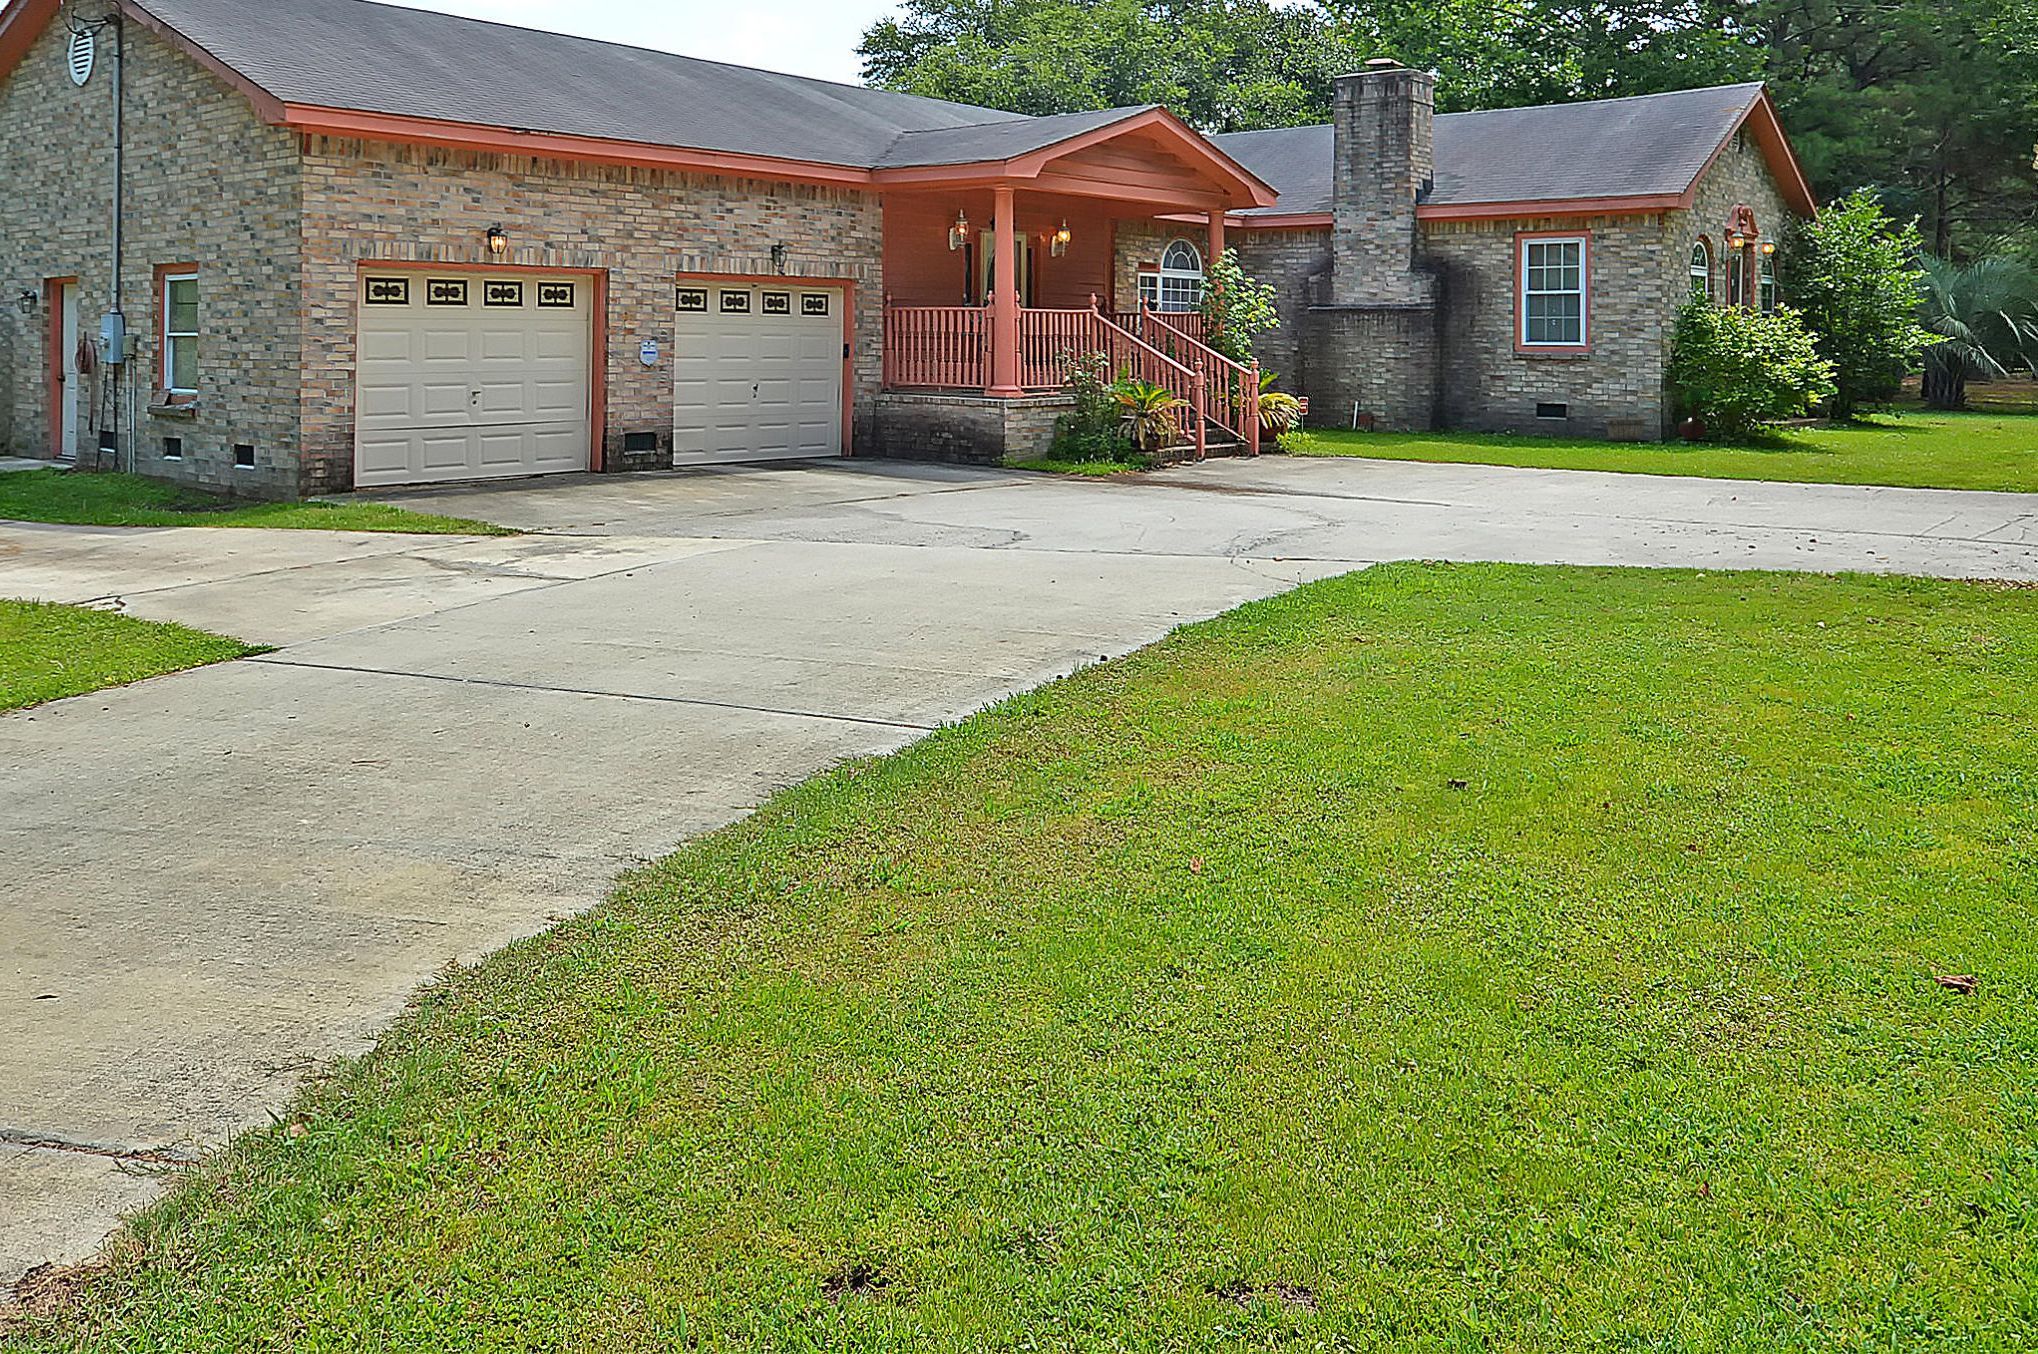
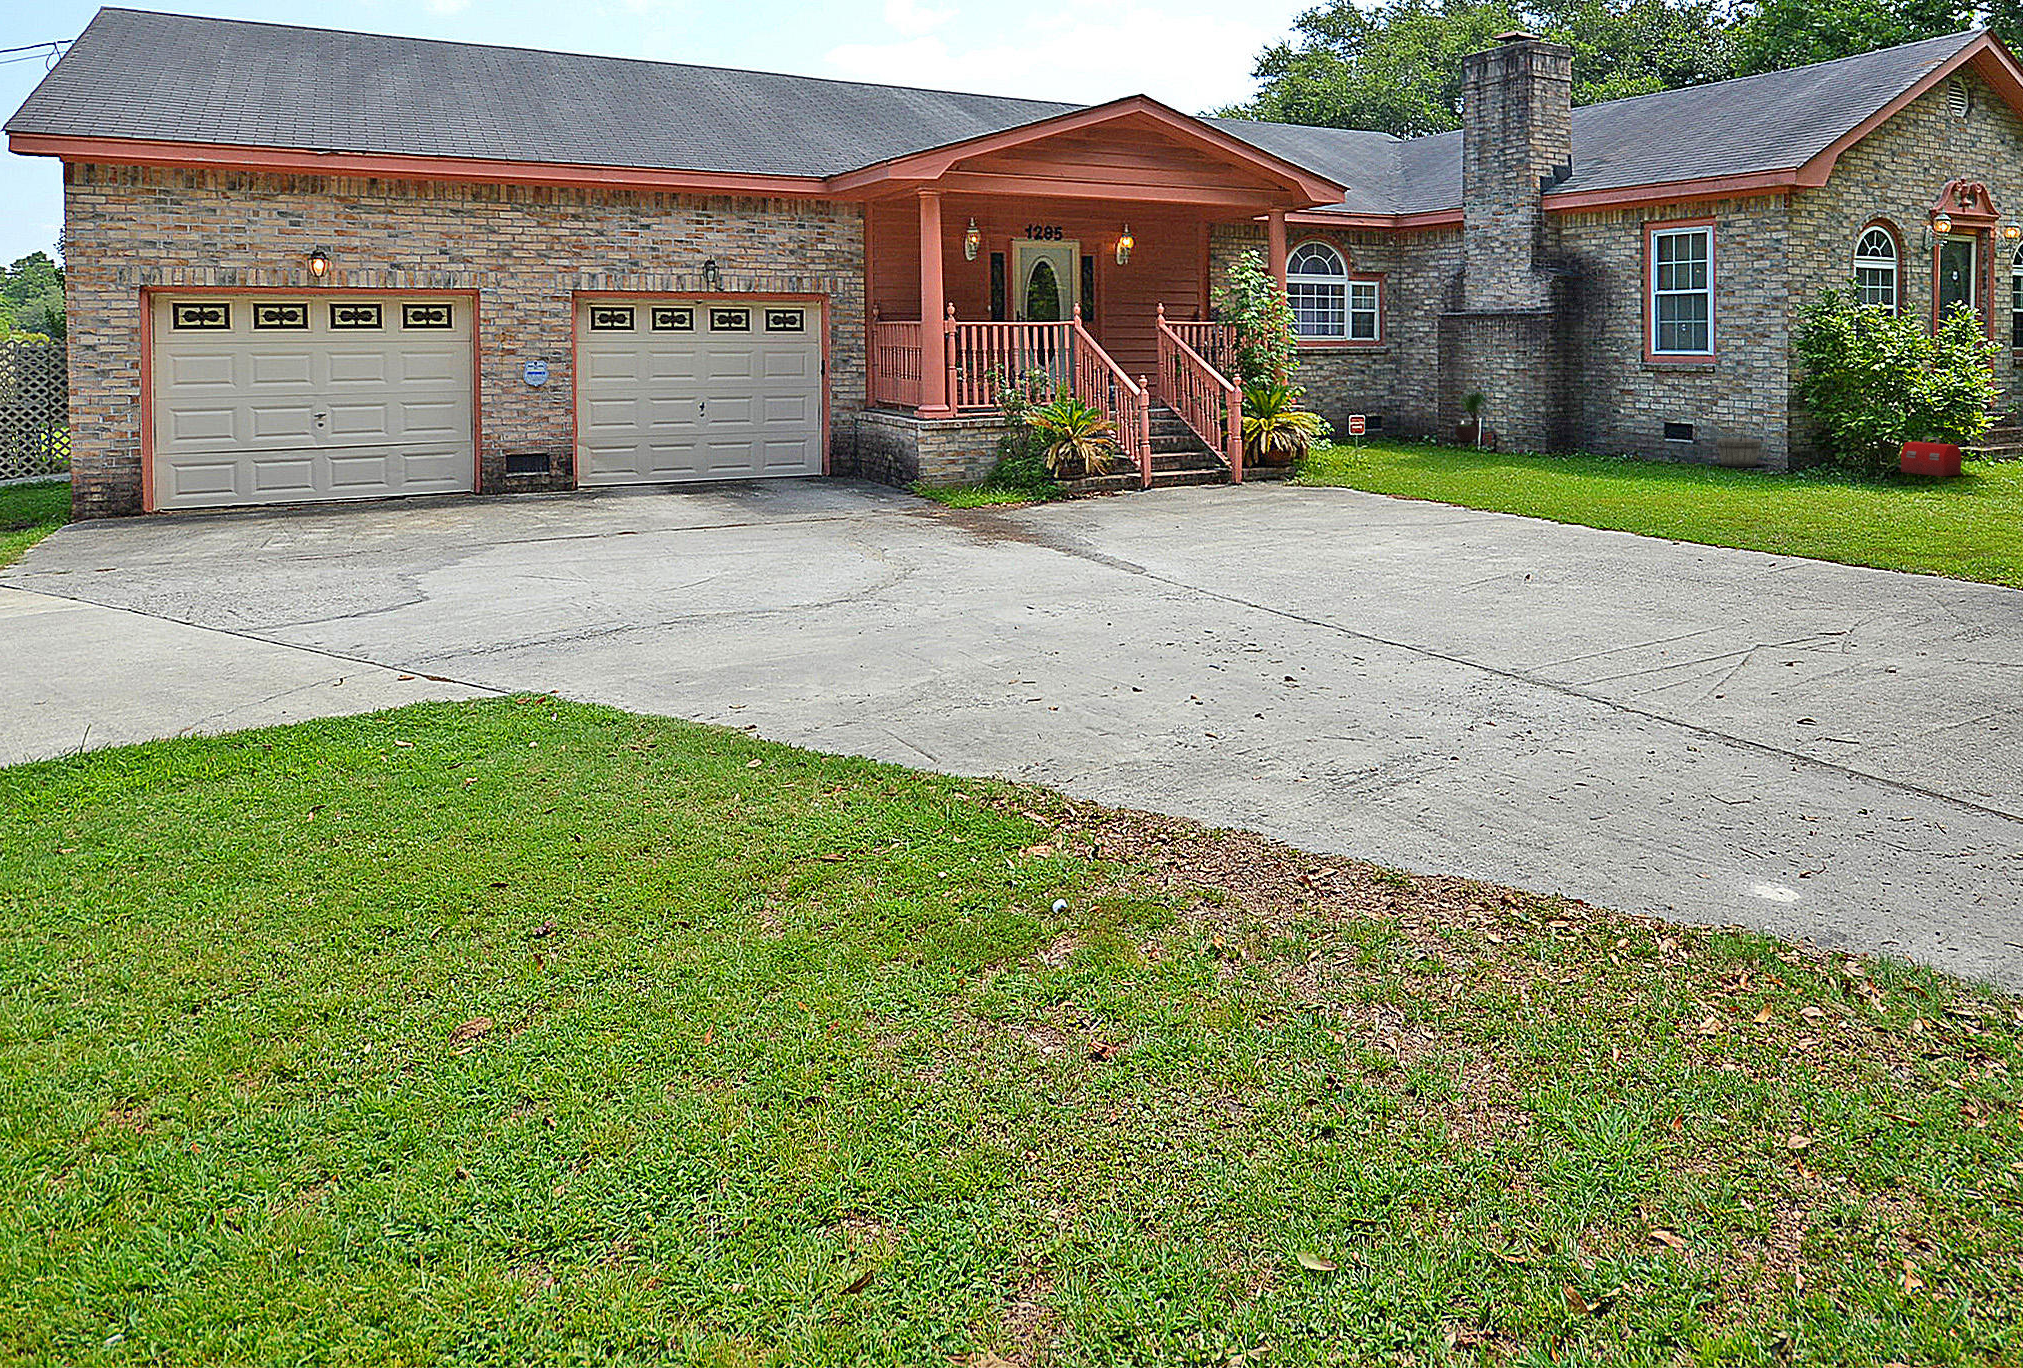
potted tree: present [1679,386,1710,440] -> present [1455,391,1484,442]
toolbox: none [1762,411,1810,443] -> present [1901,436,1961,476]

